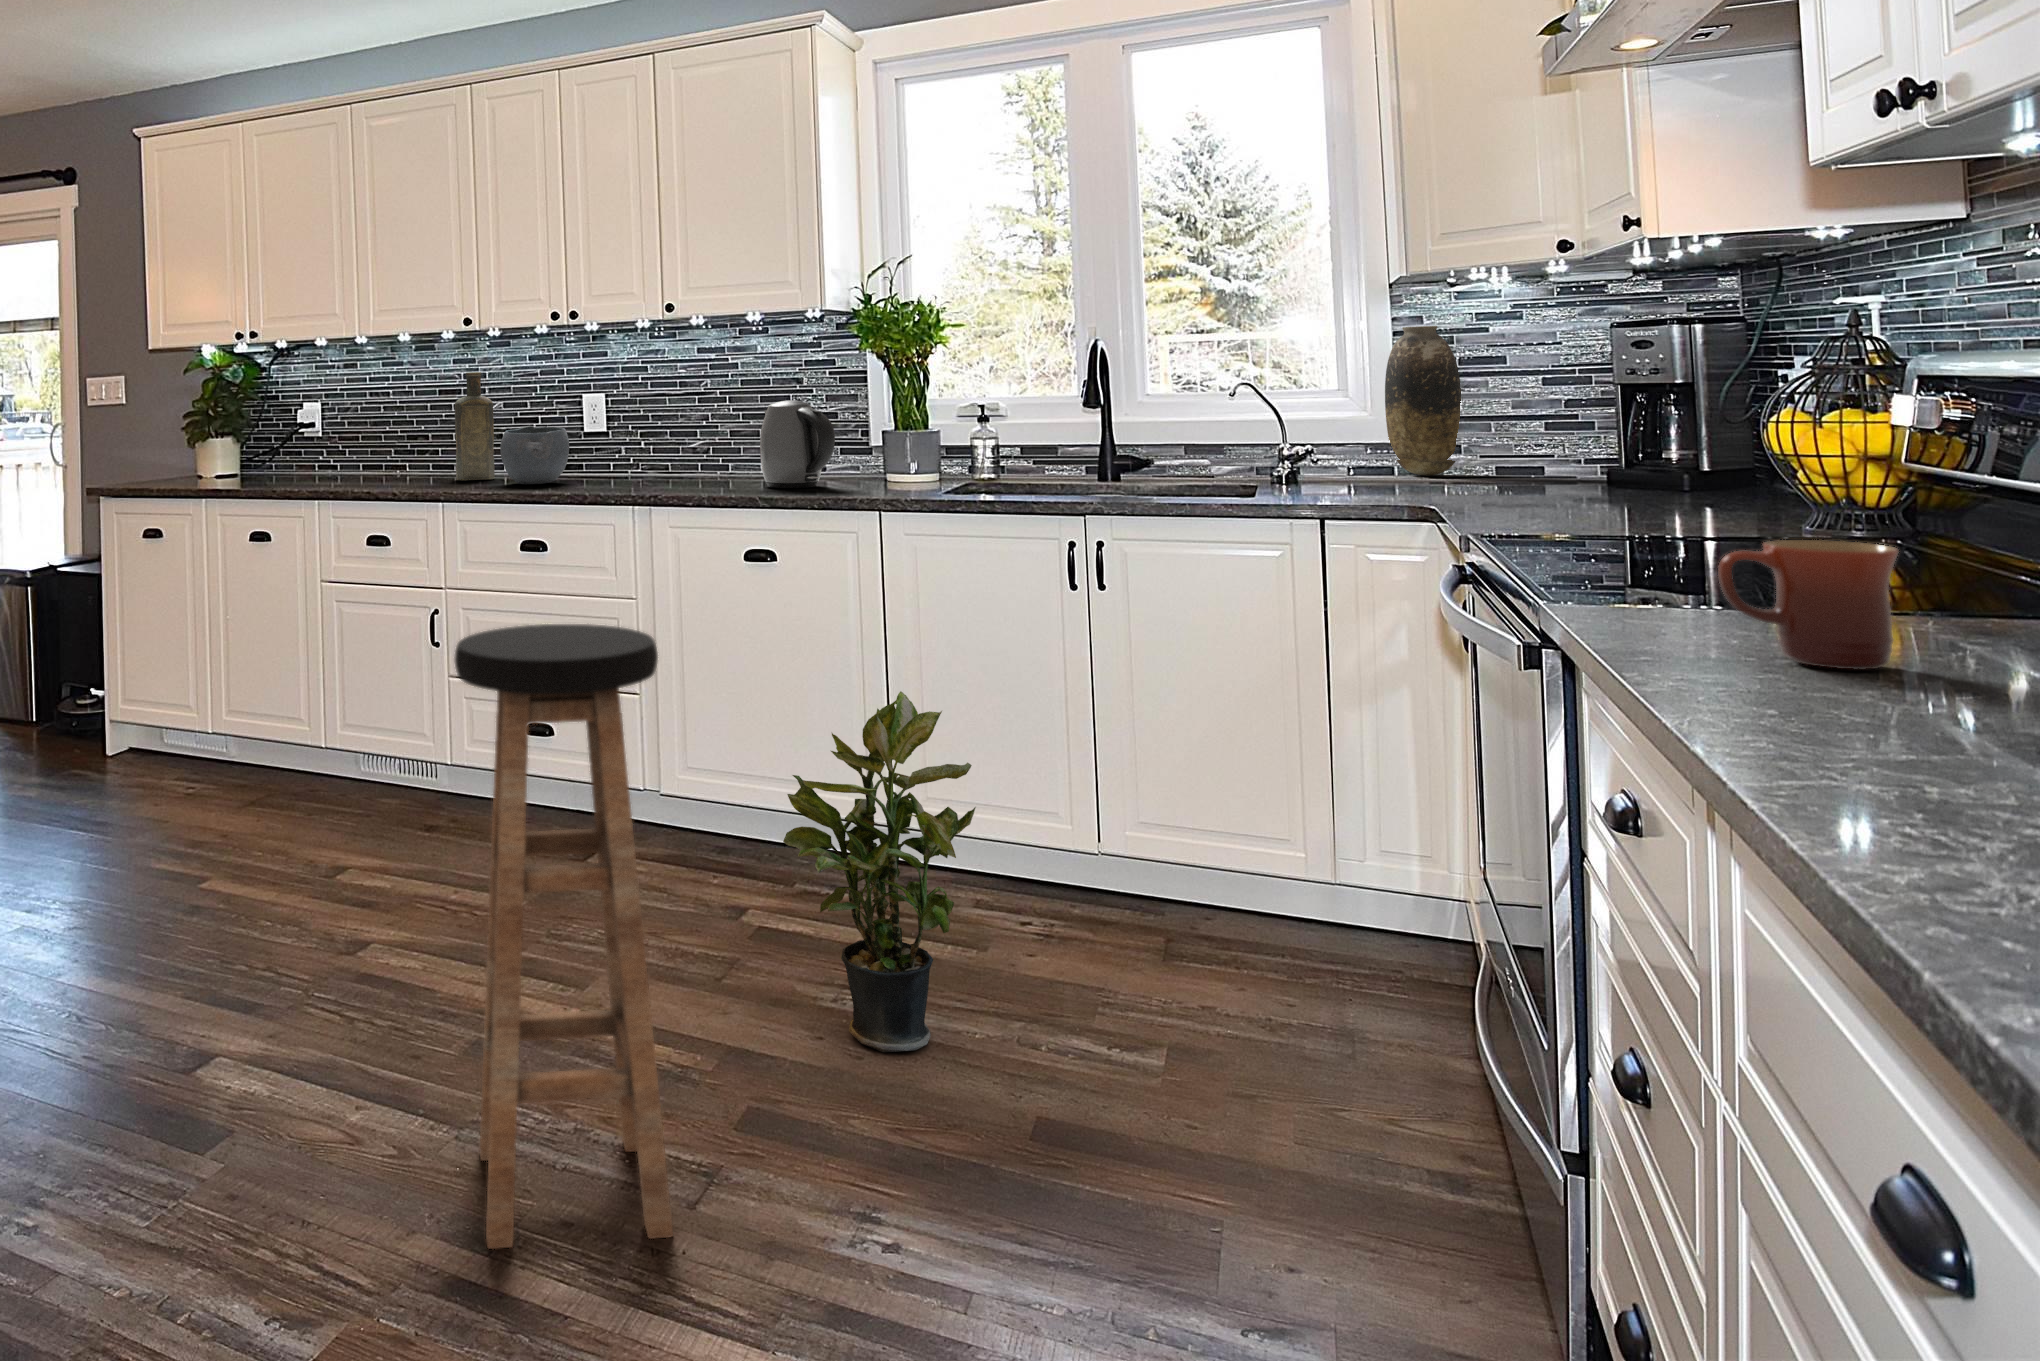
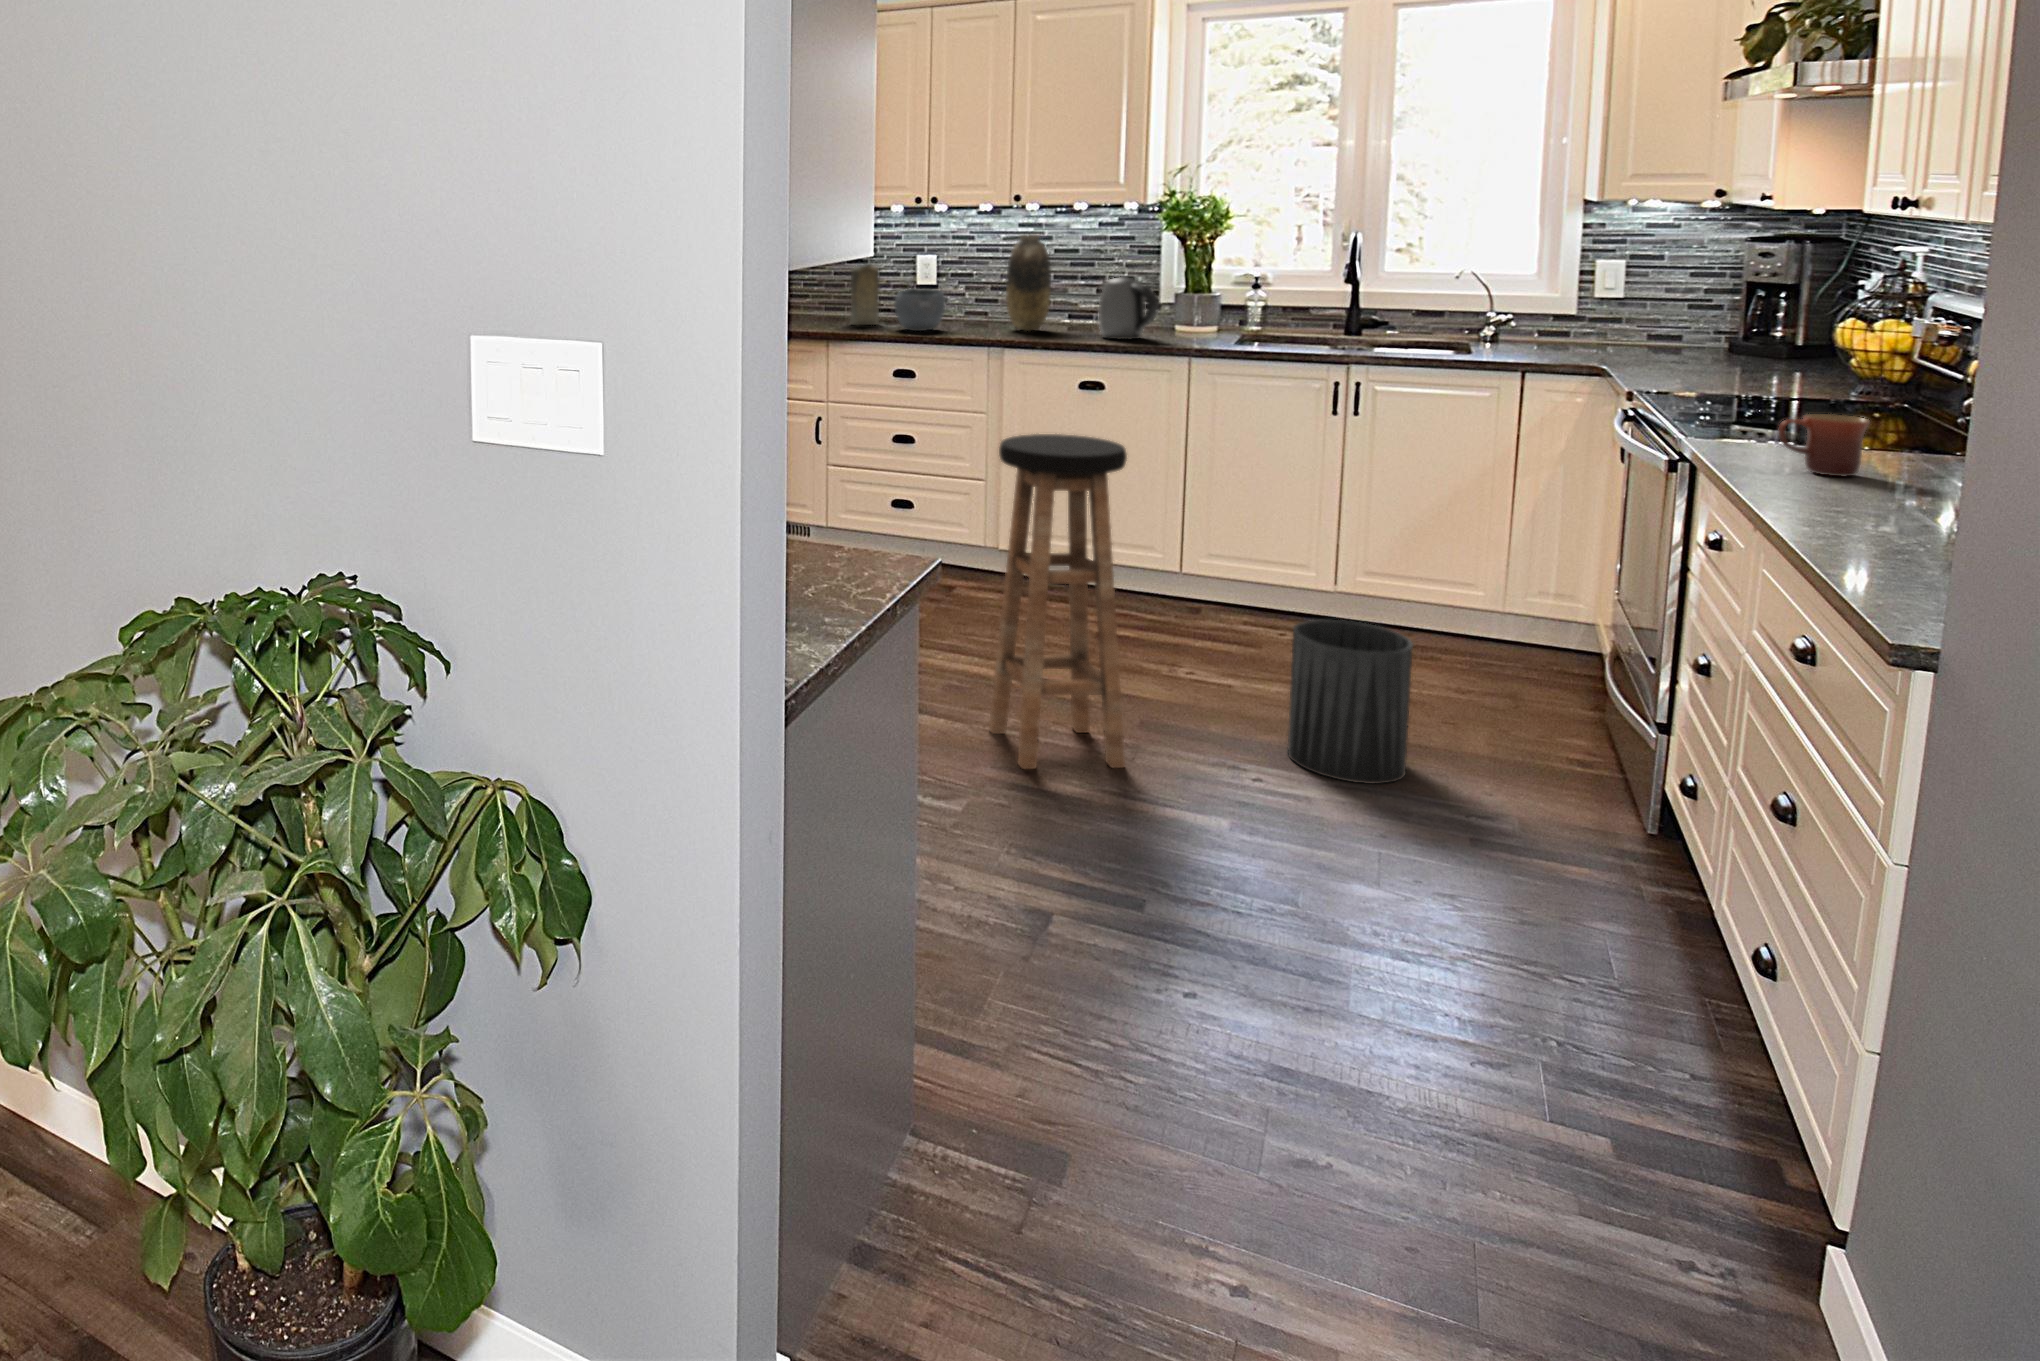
vase: present [1385,326,1461,475] -> present [1006,234,1051,331]
potted plant: present [783,691,976,1052] -> none [1151,479,1282,693]
trash can: none [956,936,1157,1259] -> present [1287,620,1413,784]

